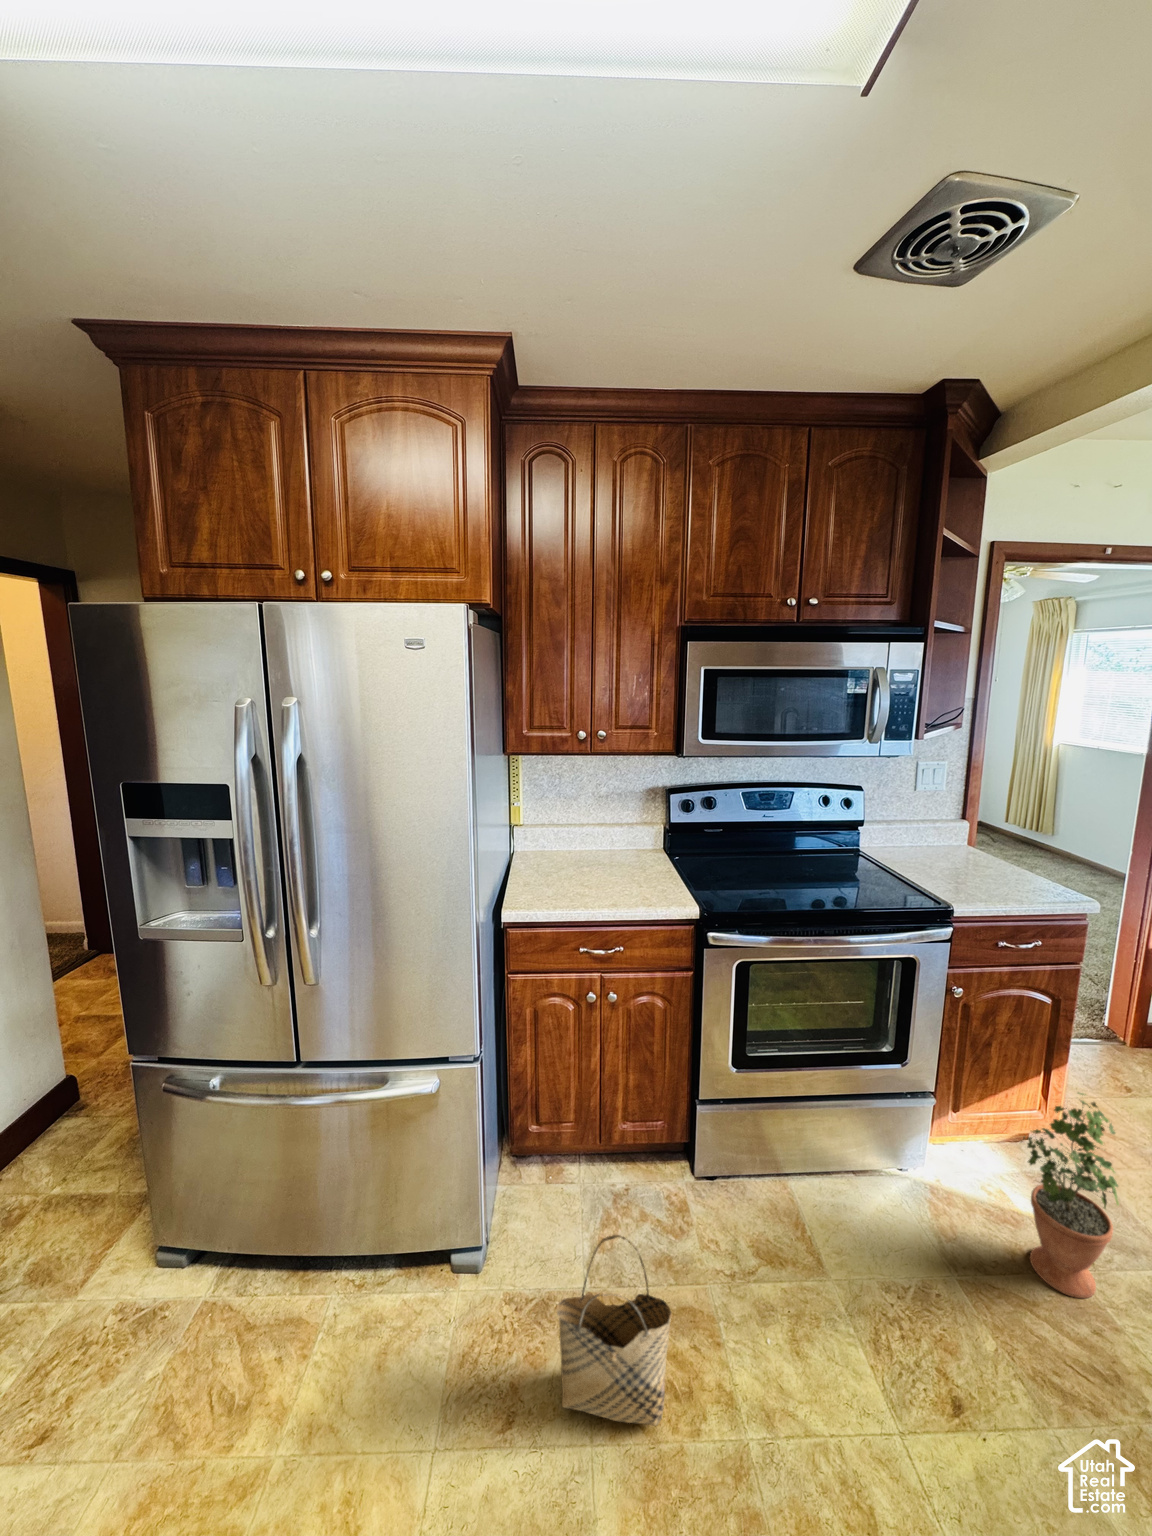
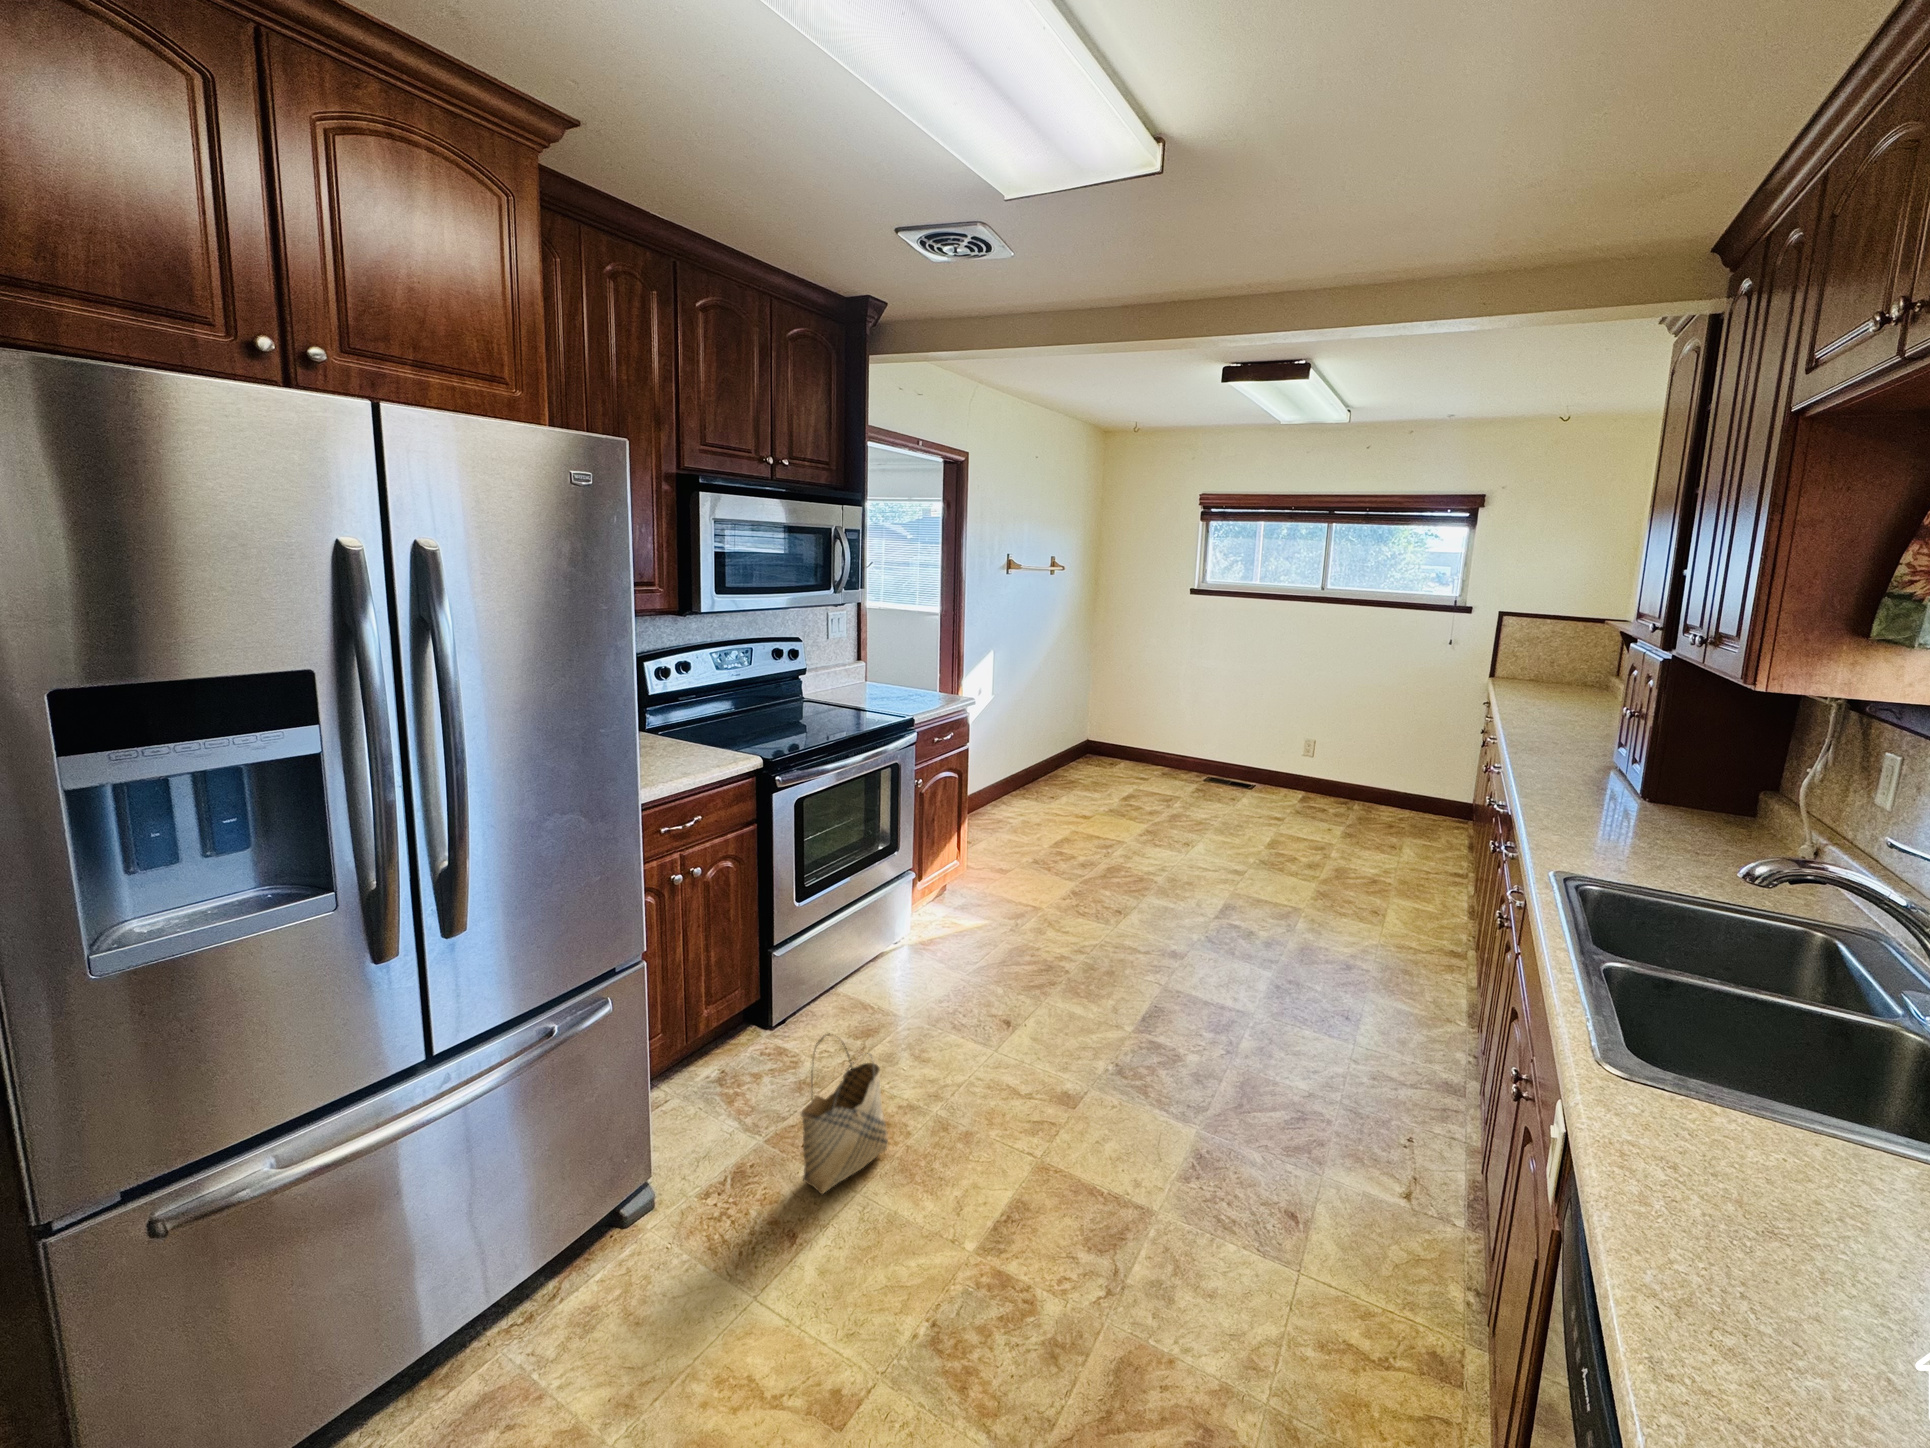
potted plant: present [1023,1092,1119,1298] -> none [976,819,1027,950]

